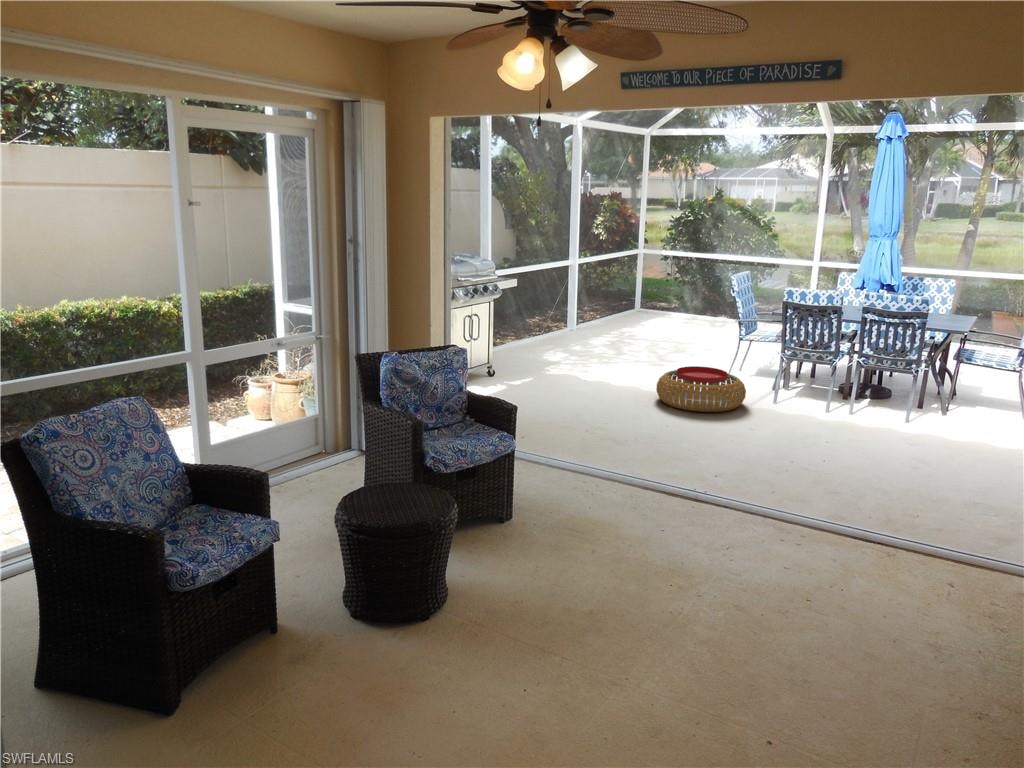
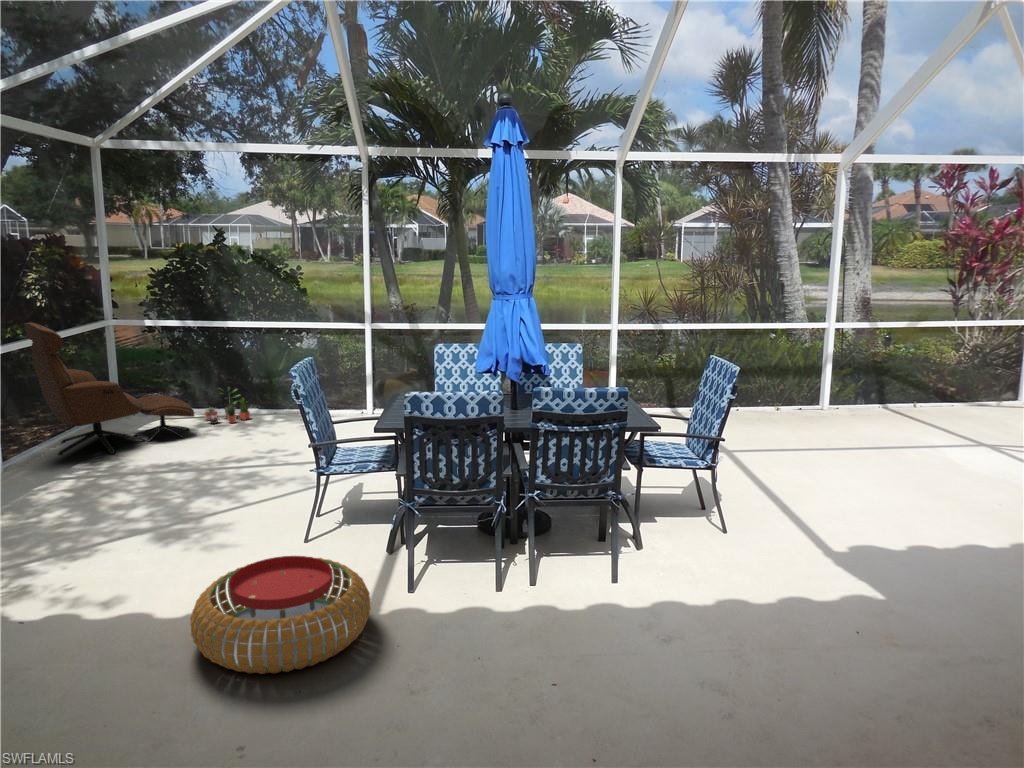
lounge chair: none [595,247,683,331] -> present [23,322,194,455]
potted plant: none [690,301,720,326] -> present [204,387,250,424]

